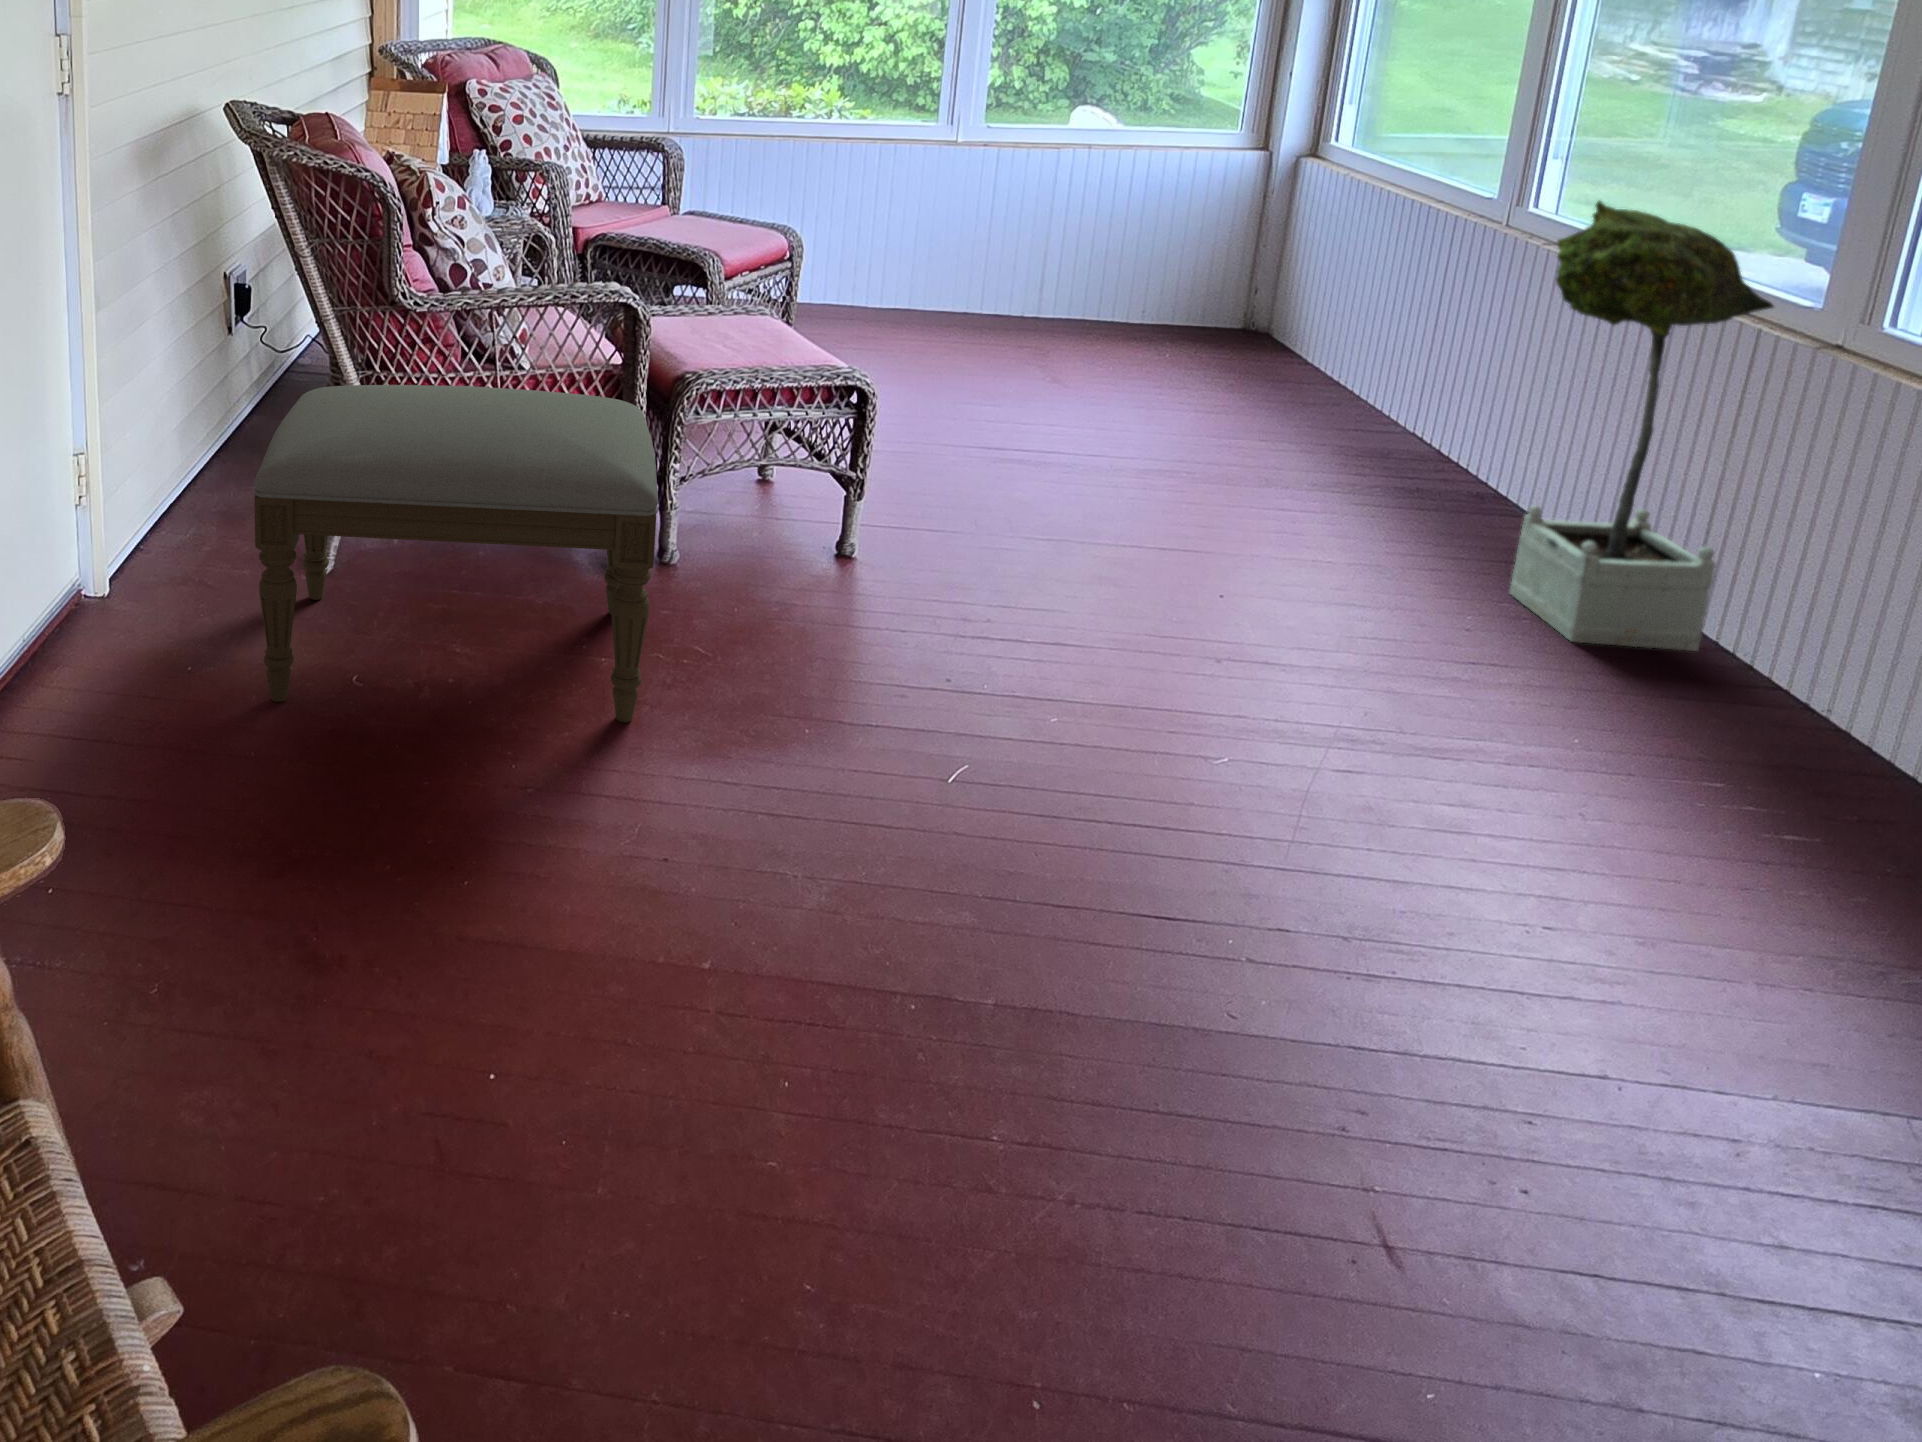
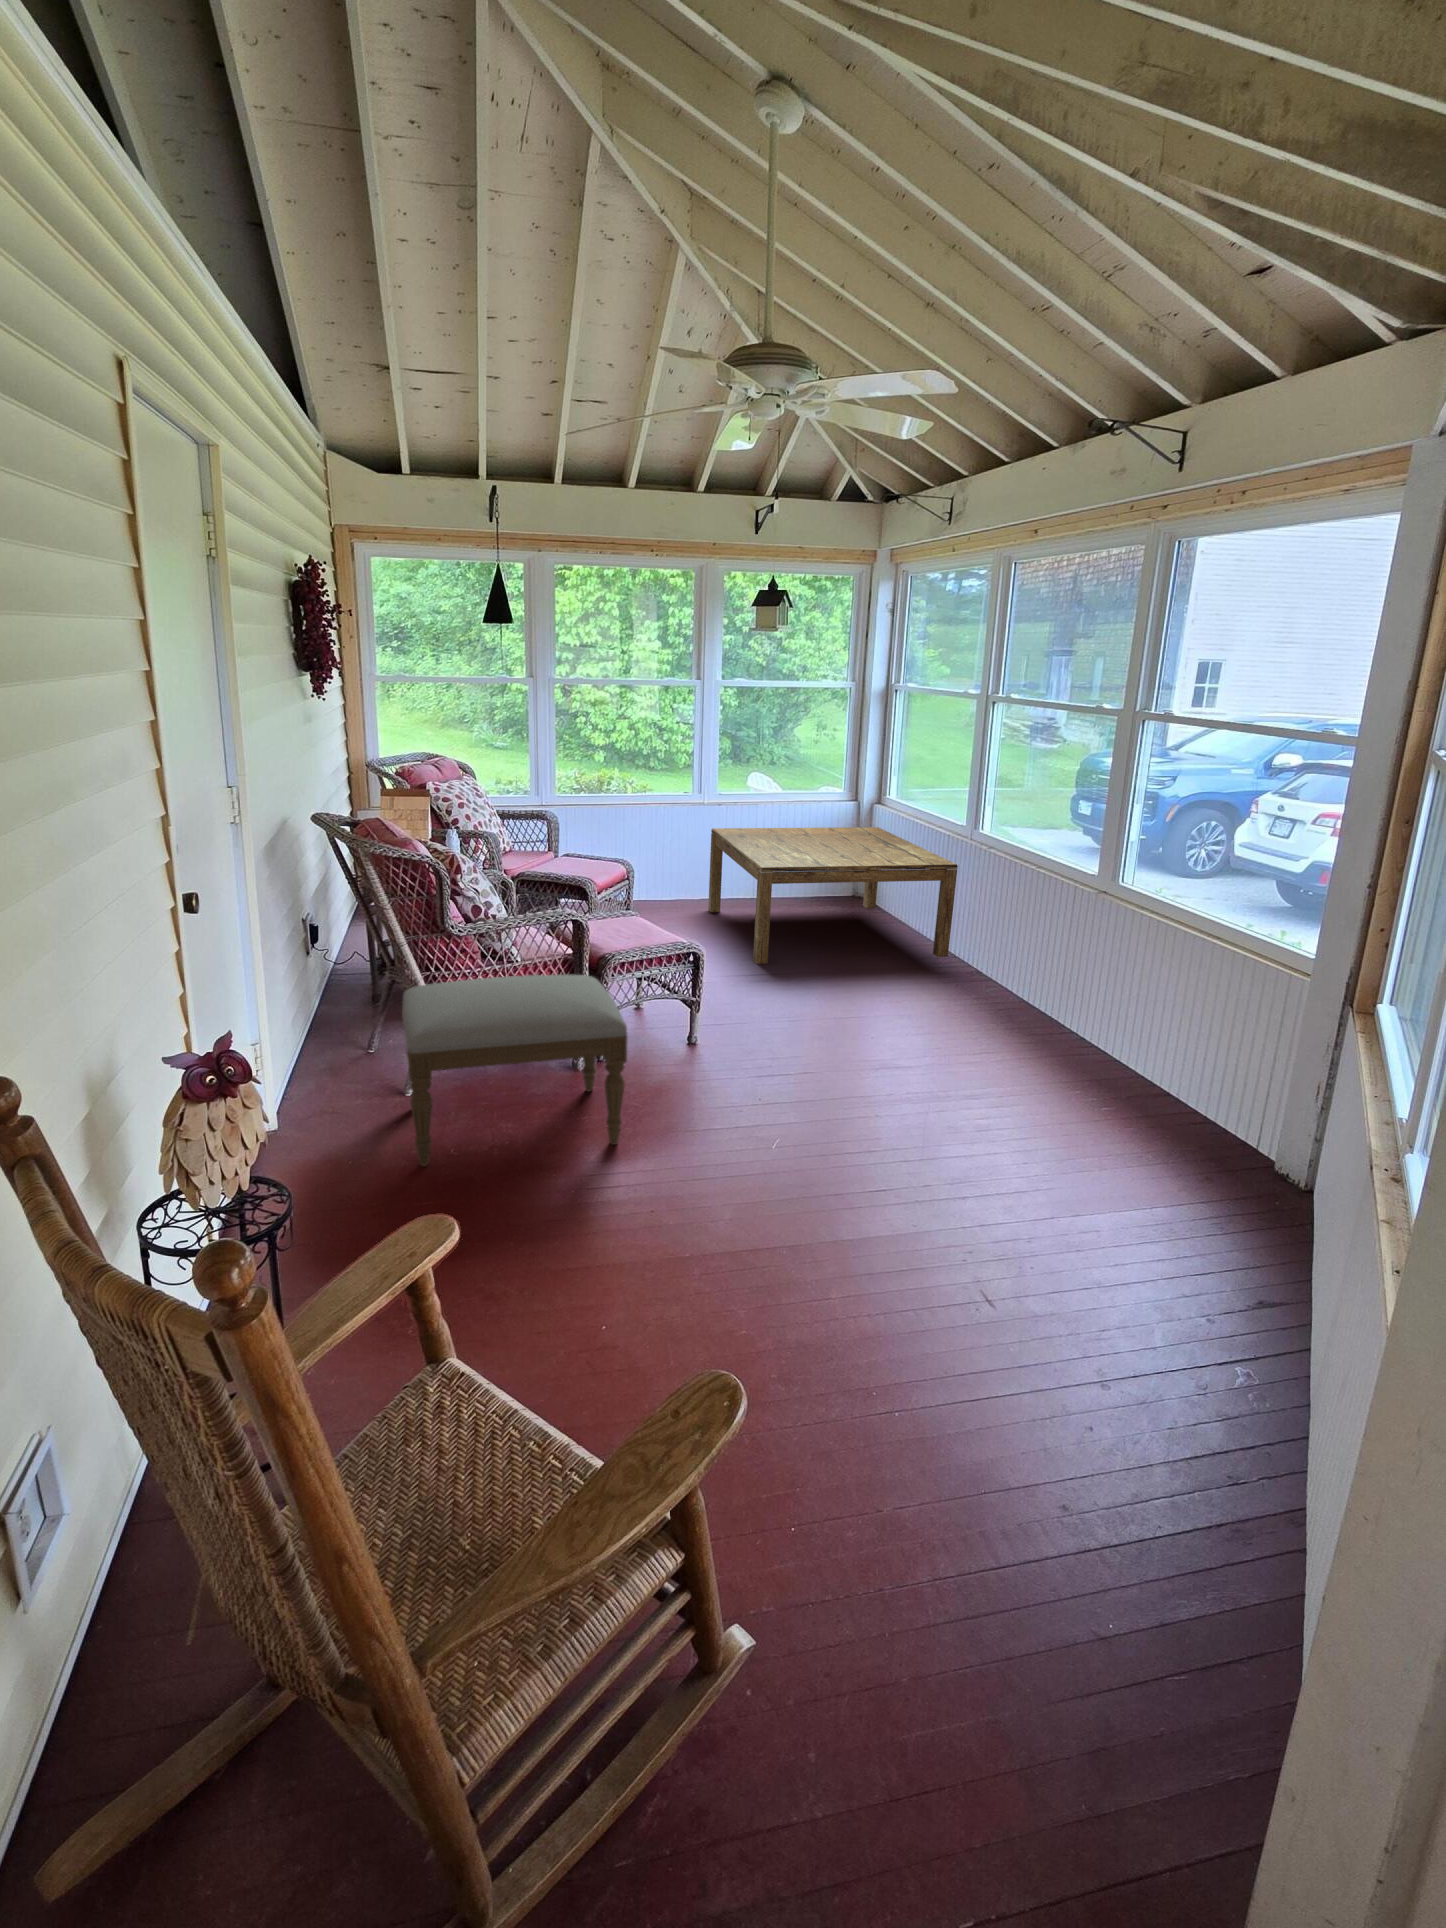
coffee table: none [948,182,1475,456] -> present [708,827,958,964]
potted tree: present [1510,201,1774,651] -> none [986,837,1076,1039]

